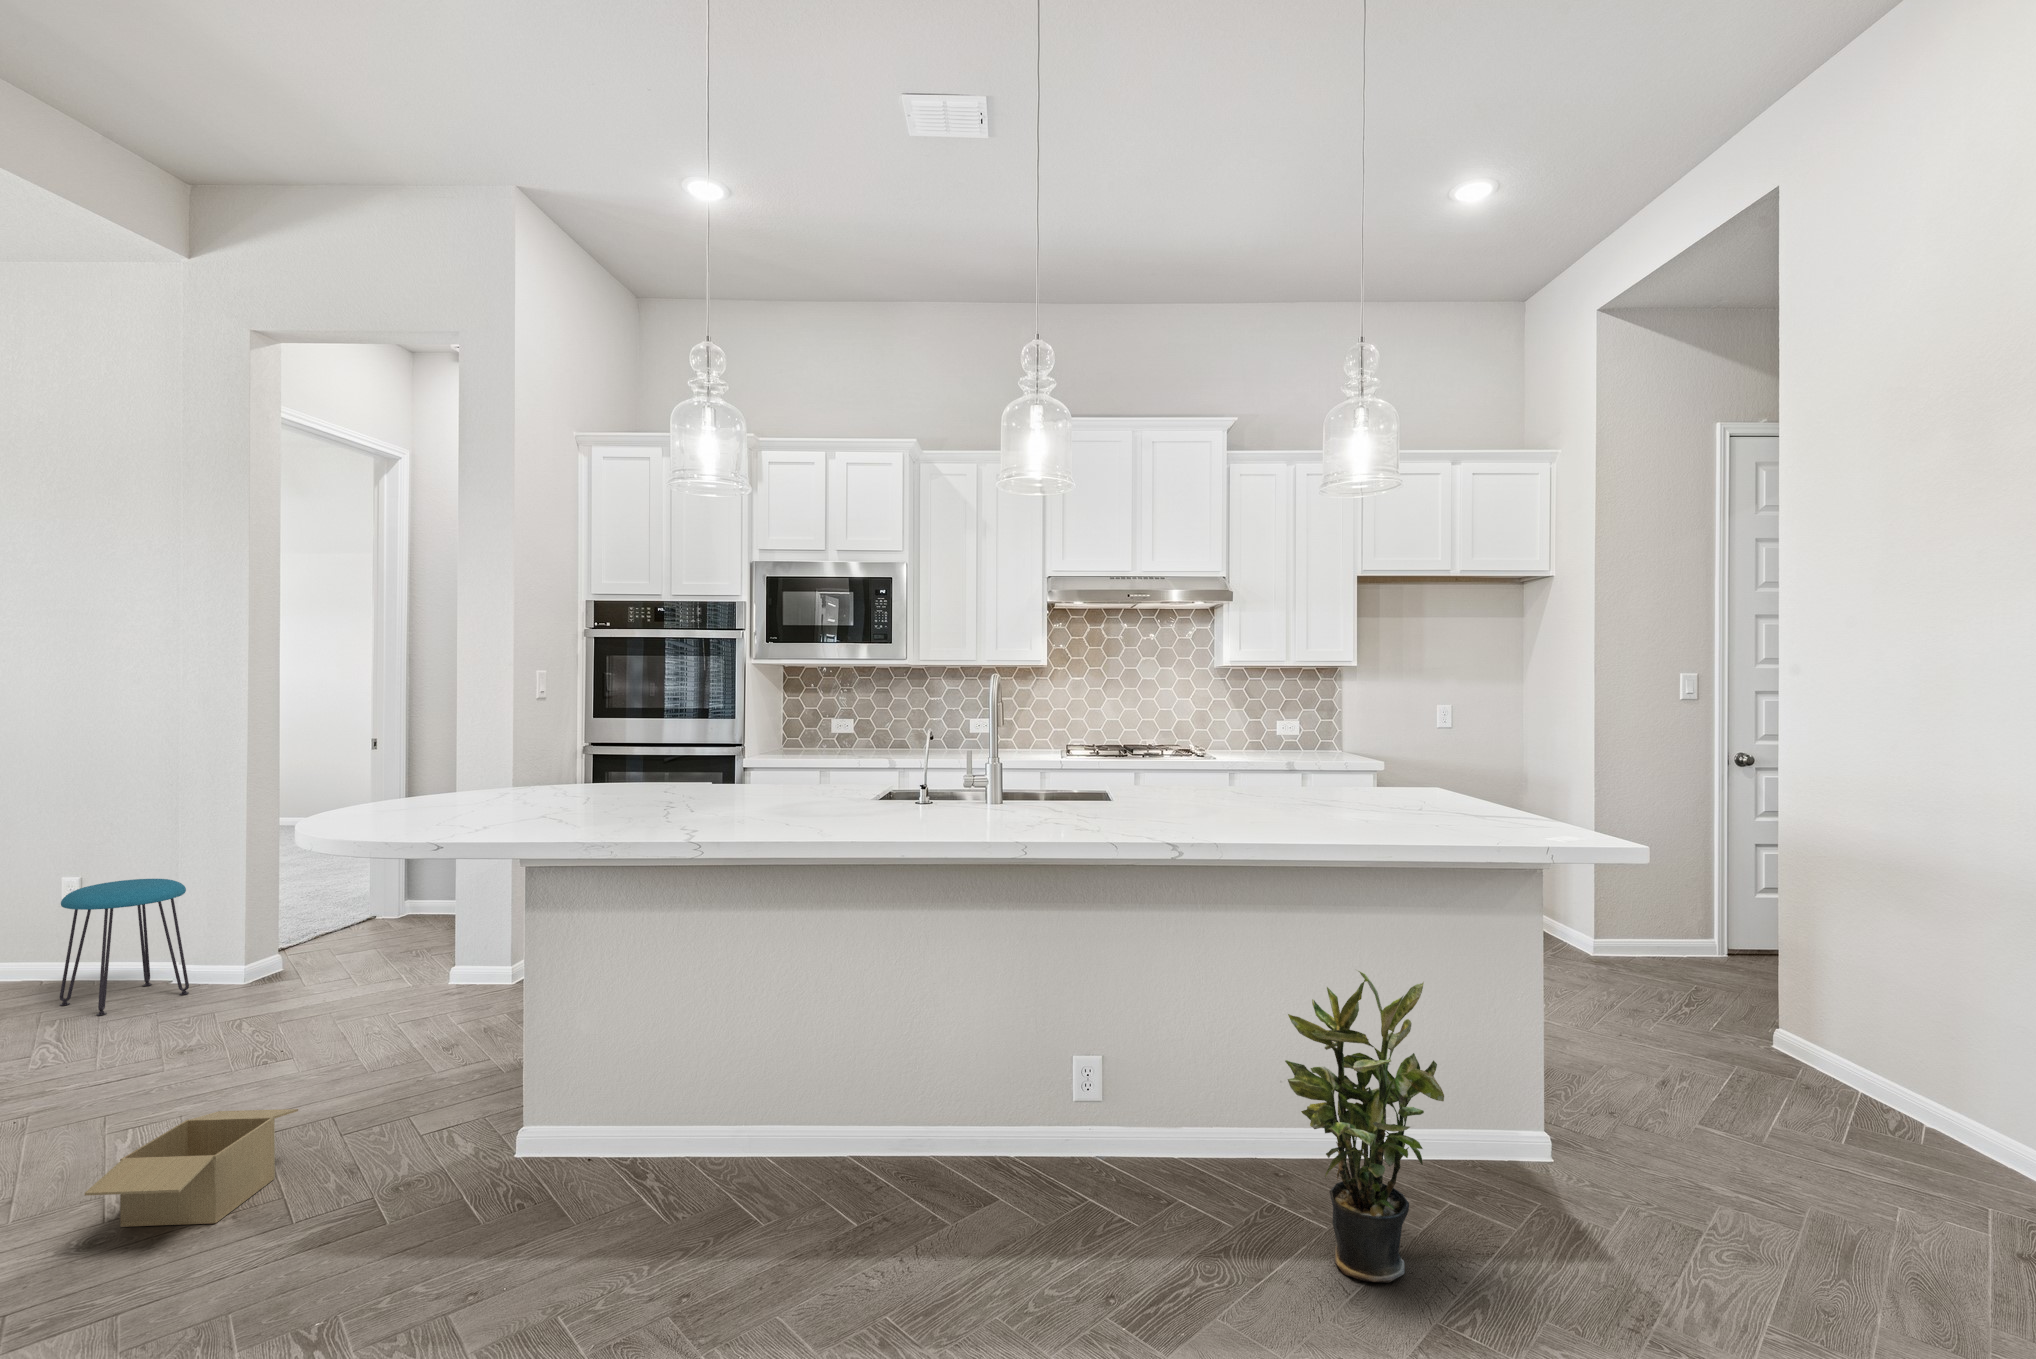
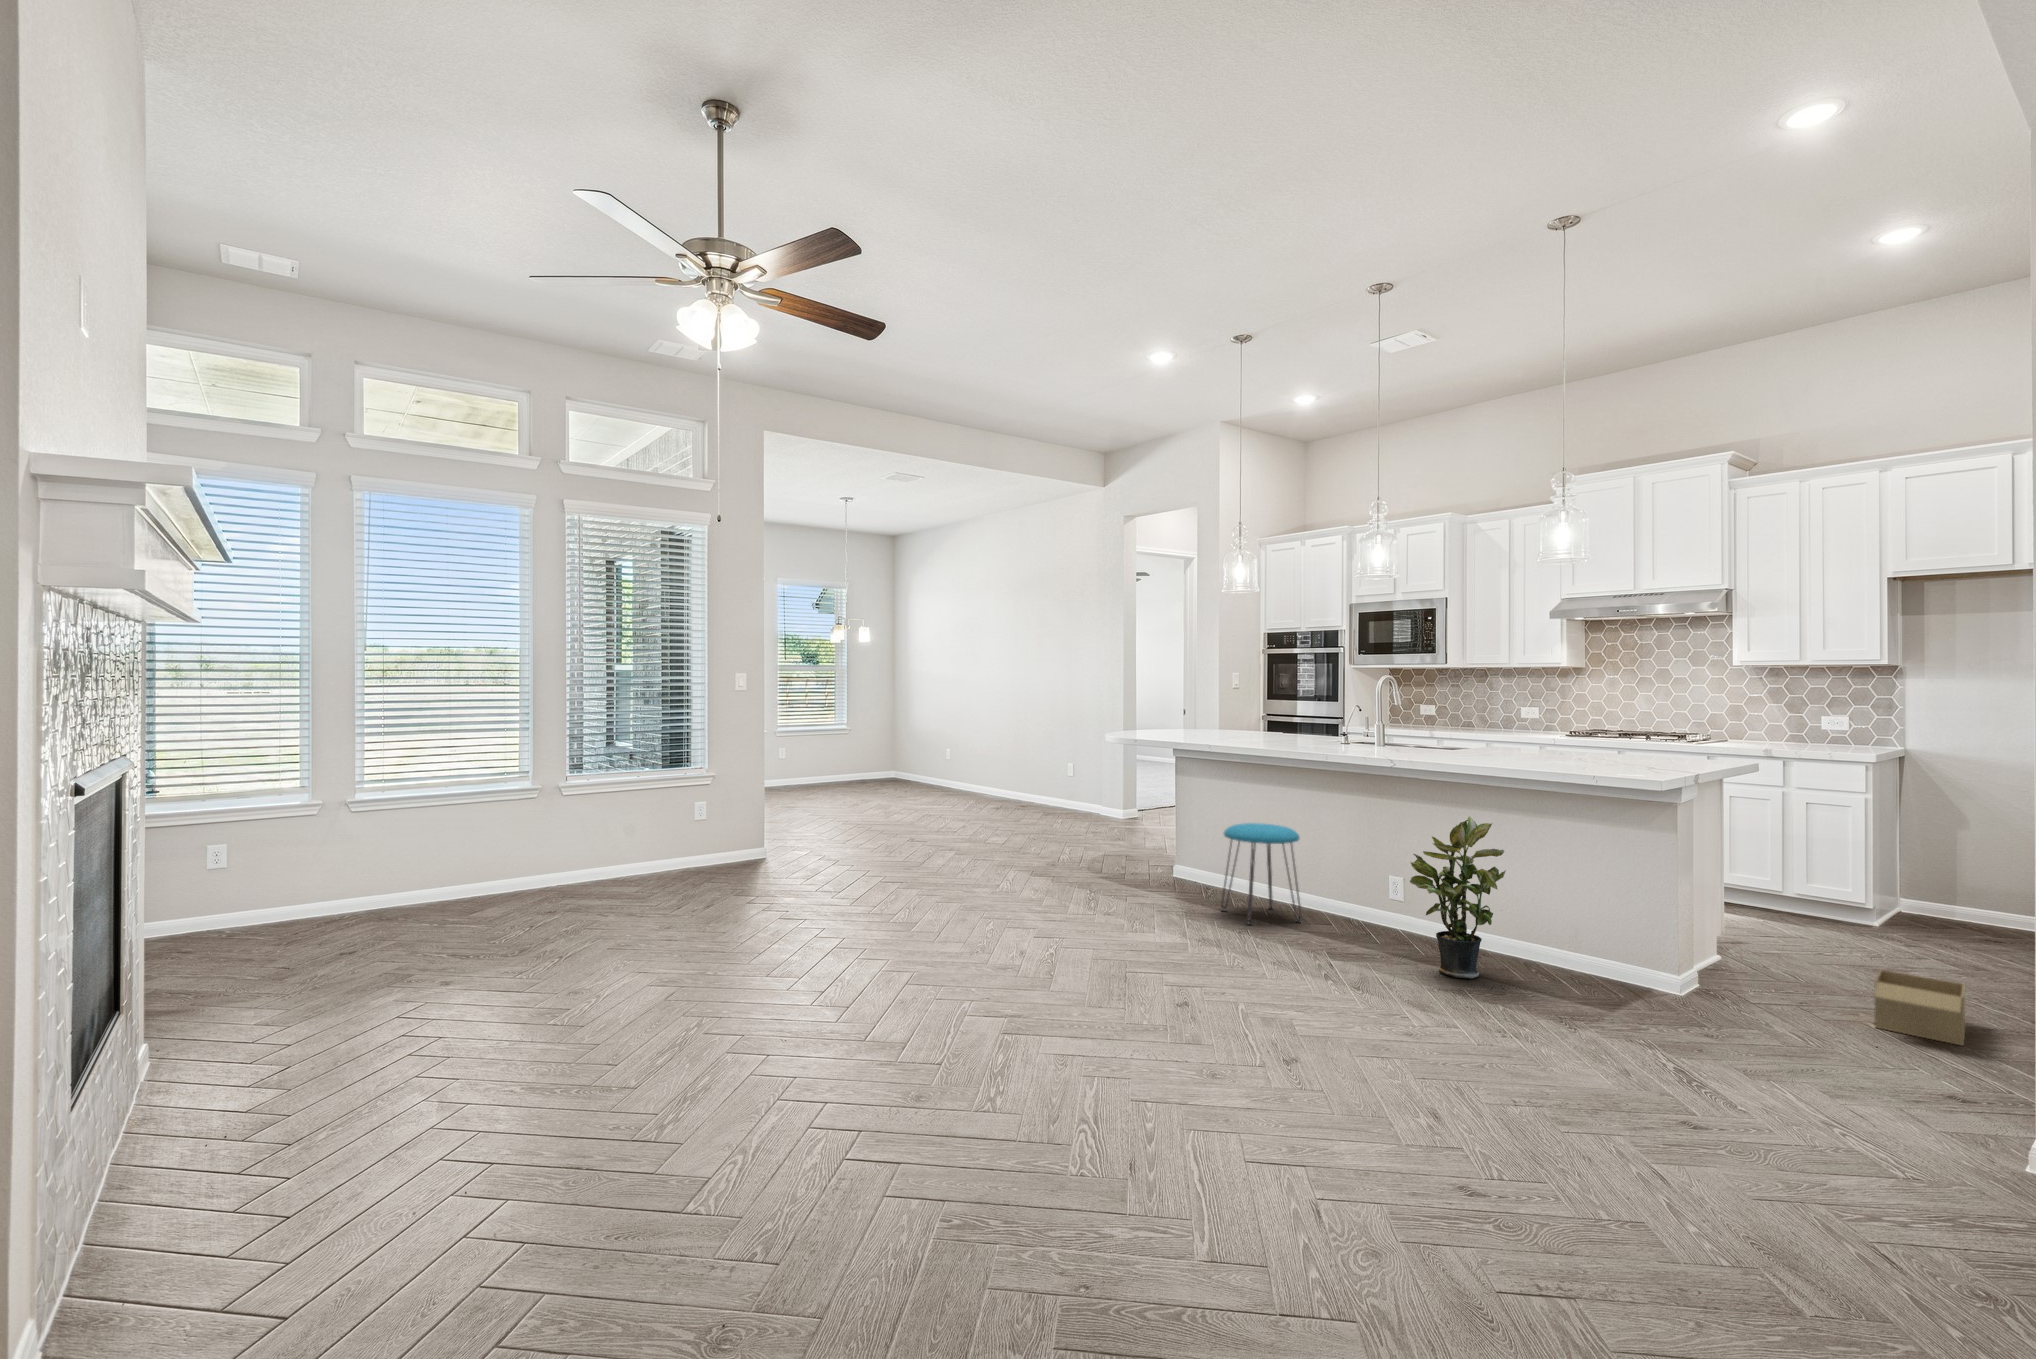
stool: present [60,879,189,1015] -> present [1221,823,1302,925]
cardboard box: present [85,1109,298,1227] -> present [1874,970,1965,1046]

